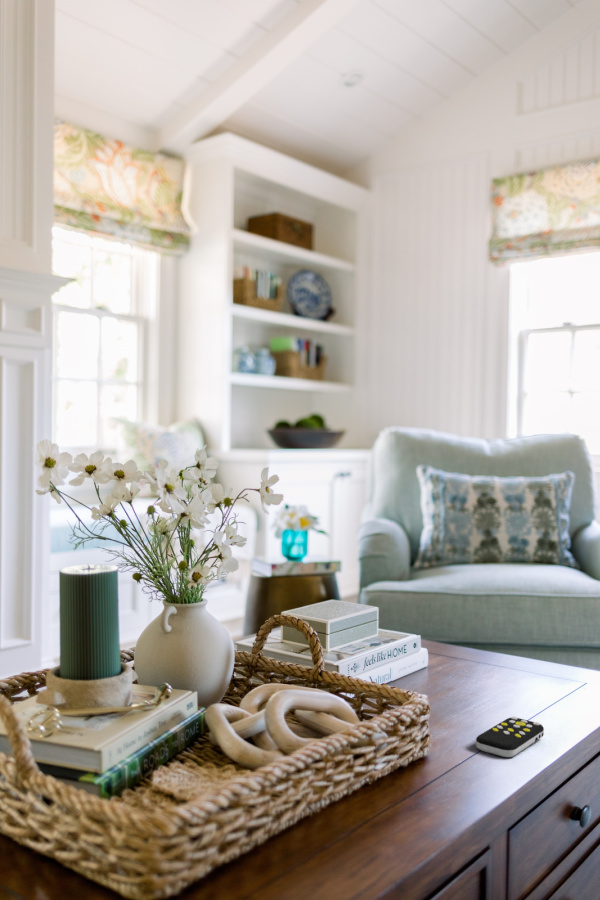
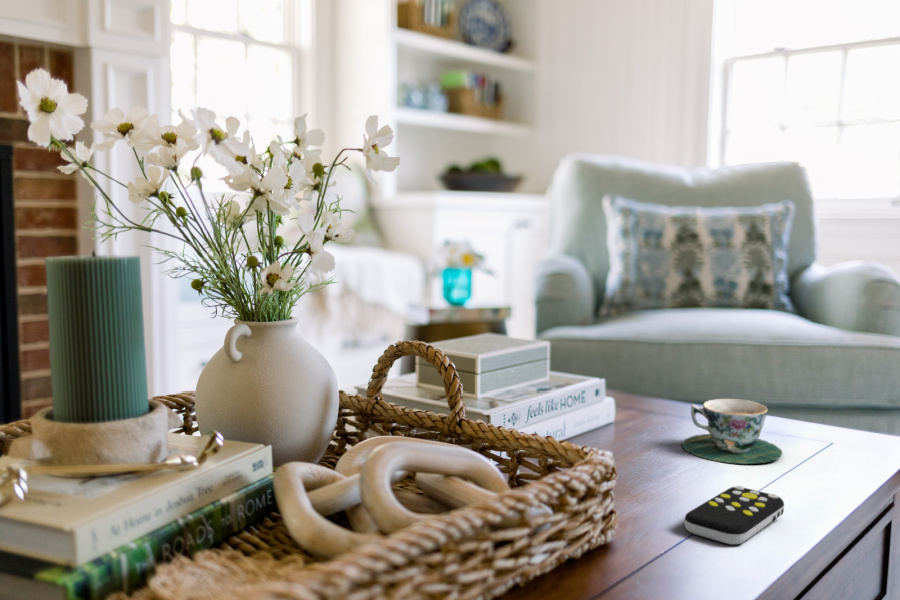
teacup: none [478,650,550,700] -> present [682,399,782,464]

